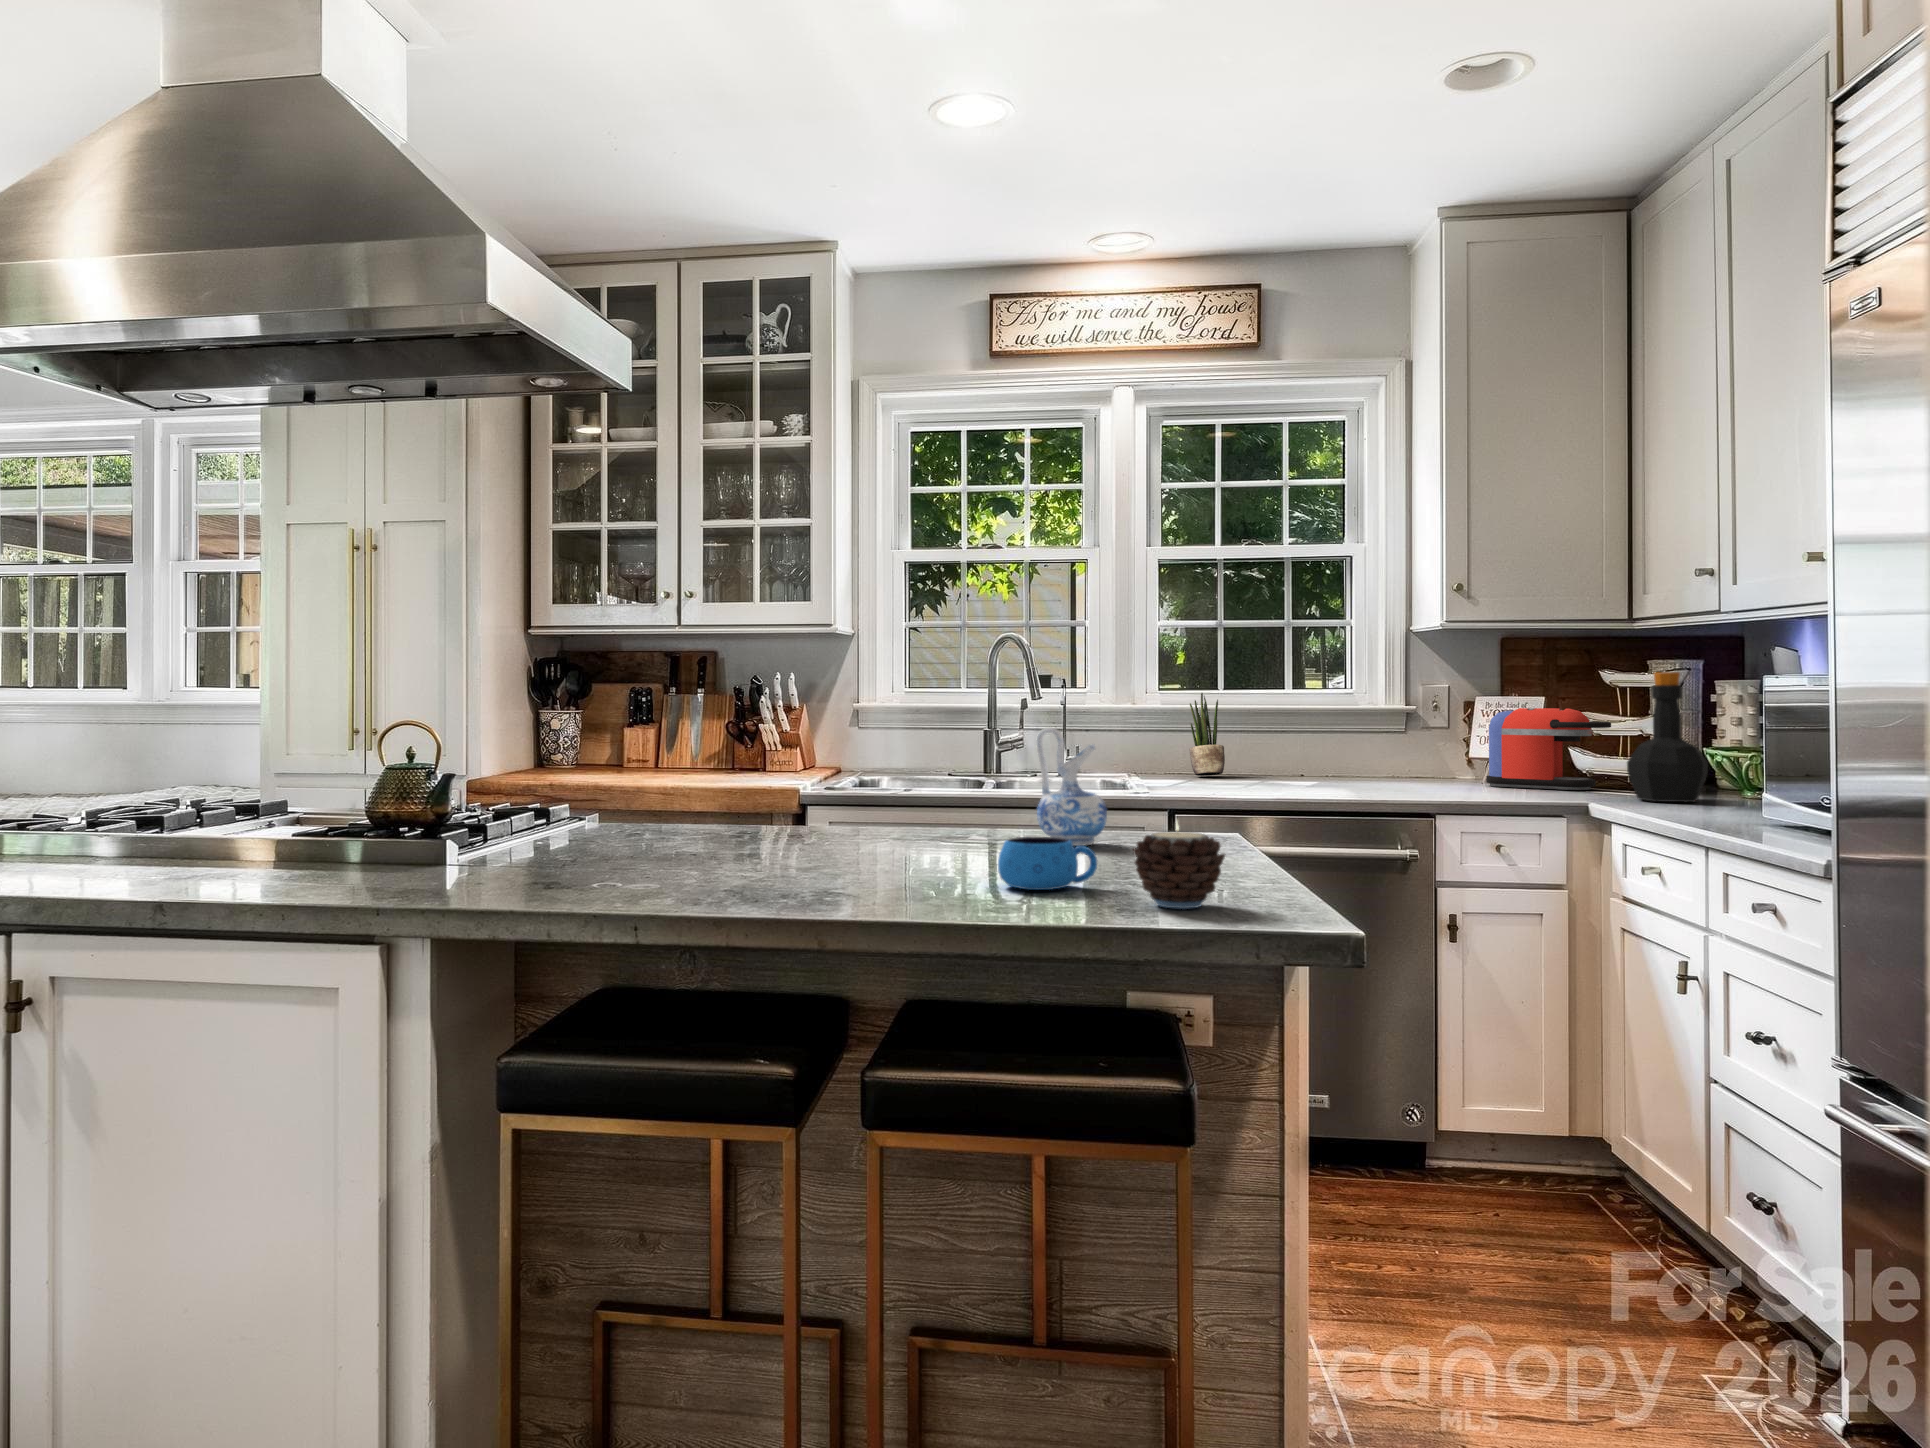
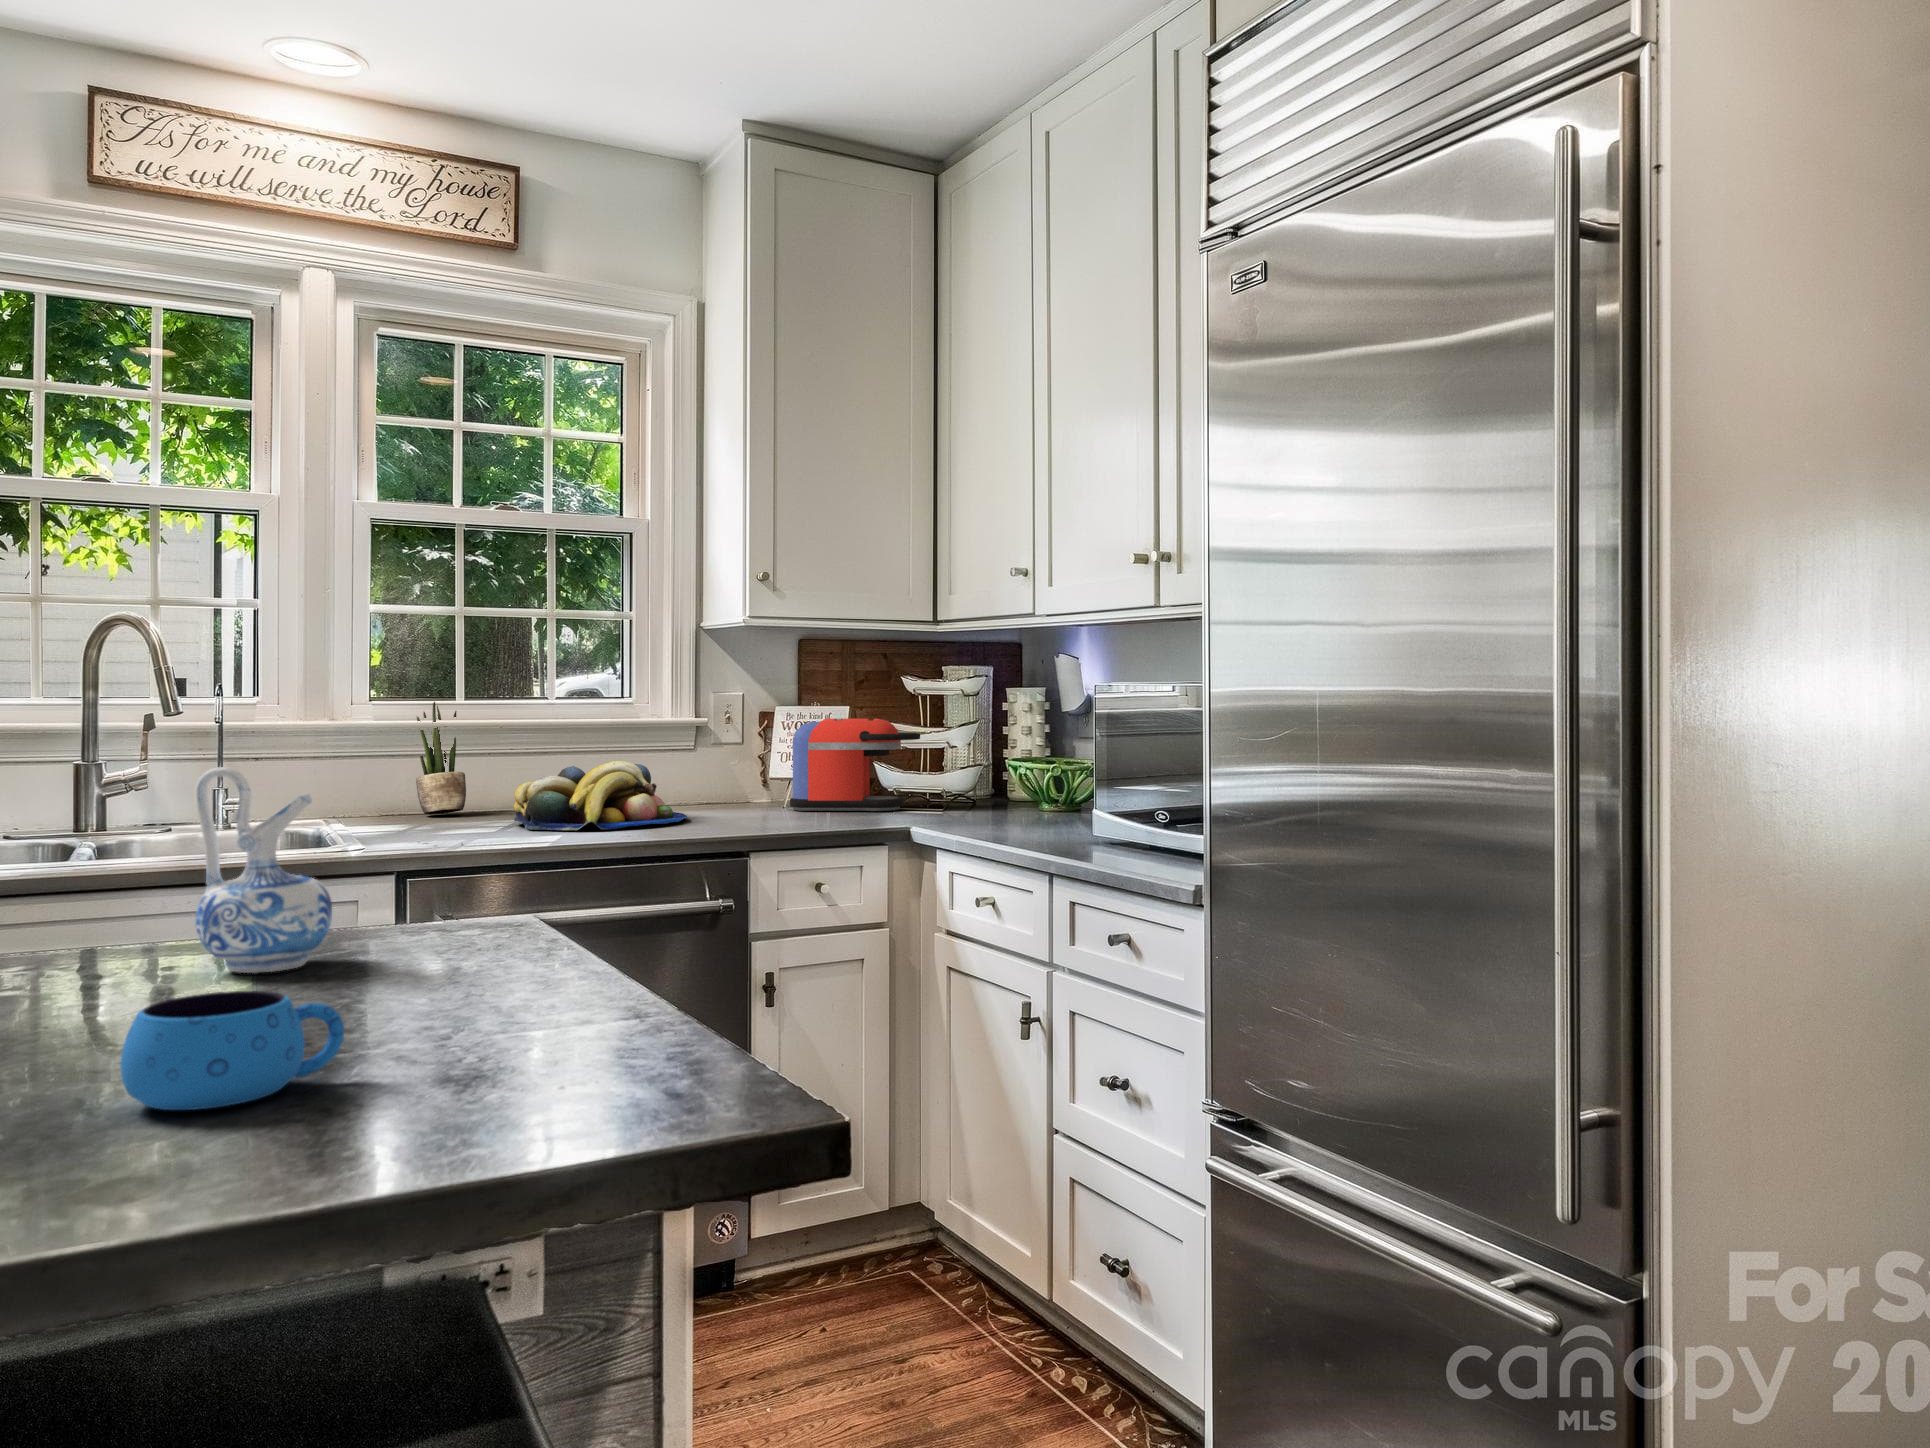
bottle: present [1627,672,1708,802] -> none [945,678,1020,821]
fruit bowl: none [1256,739,1392,791] -> present [514,761,687,830]
candle: present [1133,823,1225,909] -> none [432,946,616,1118]

